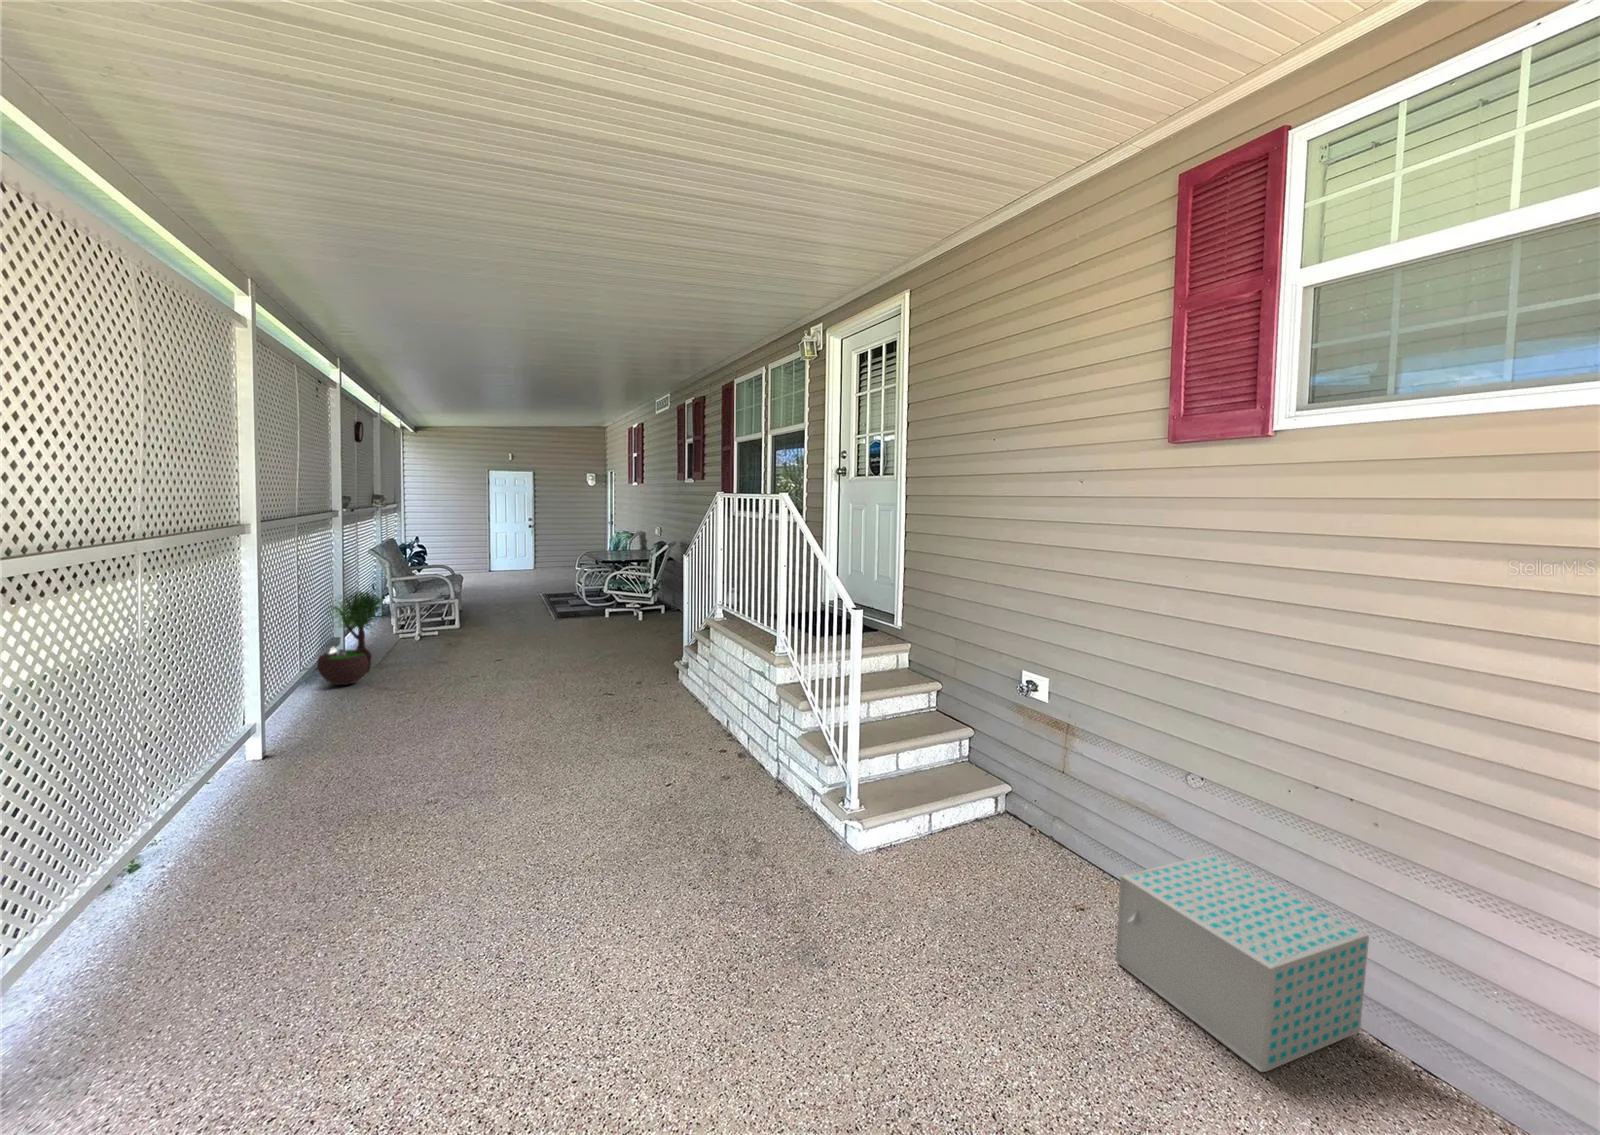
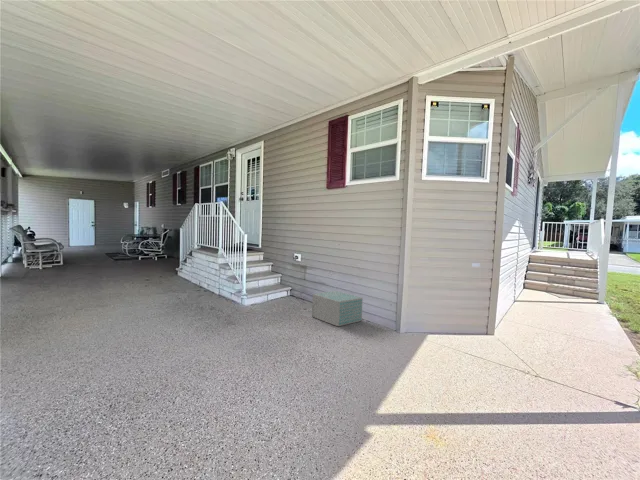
potted tree: present [317,590,386,685] -> none [9,236,45,280]

